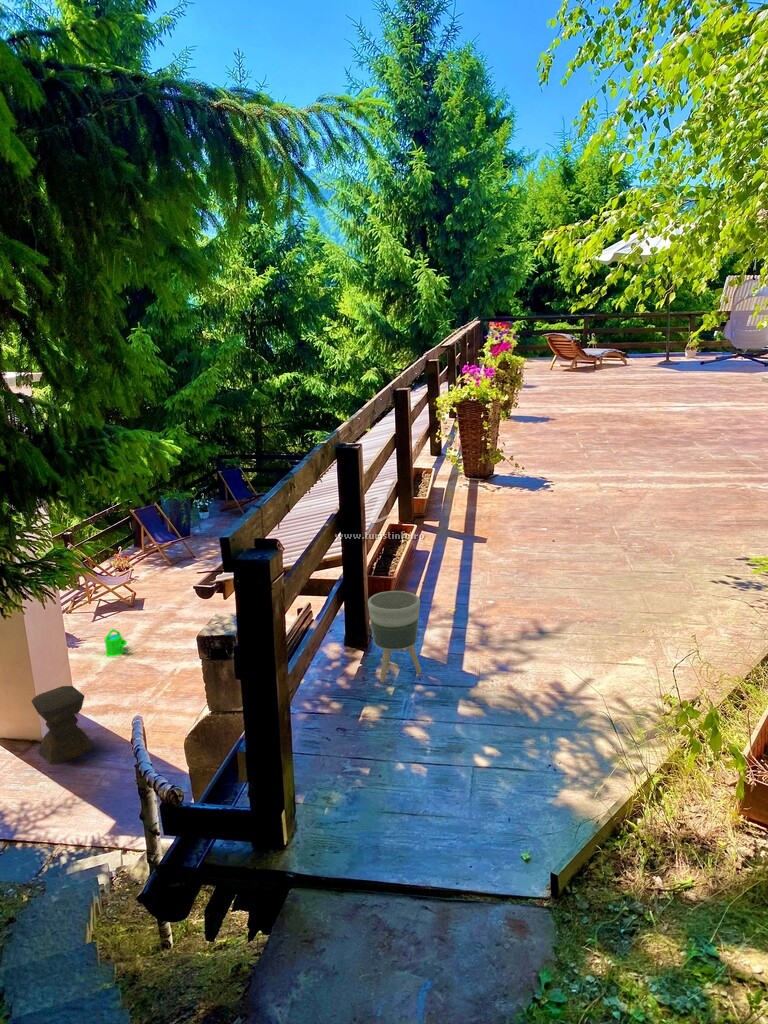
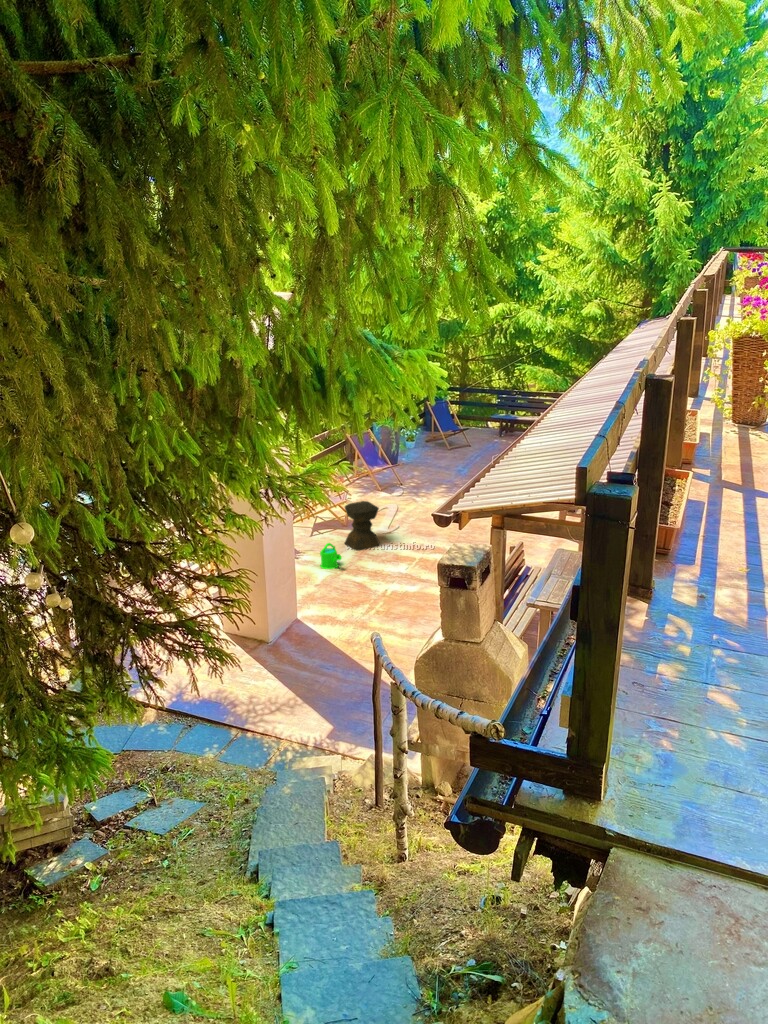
planter: present [368,591,421,682] -> none [671,538,737,640]
stool: present [32,686,94,764] -> present [345,501,380,551]

